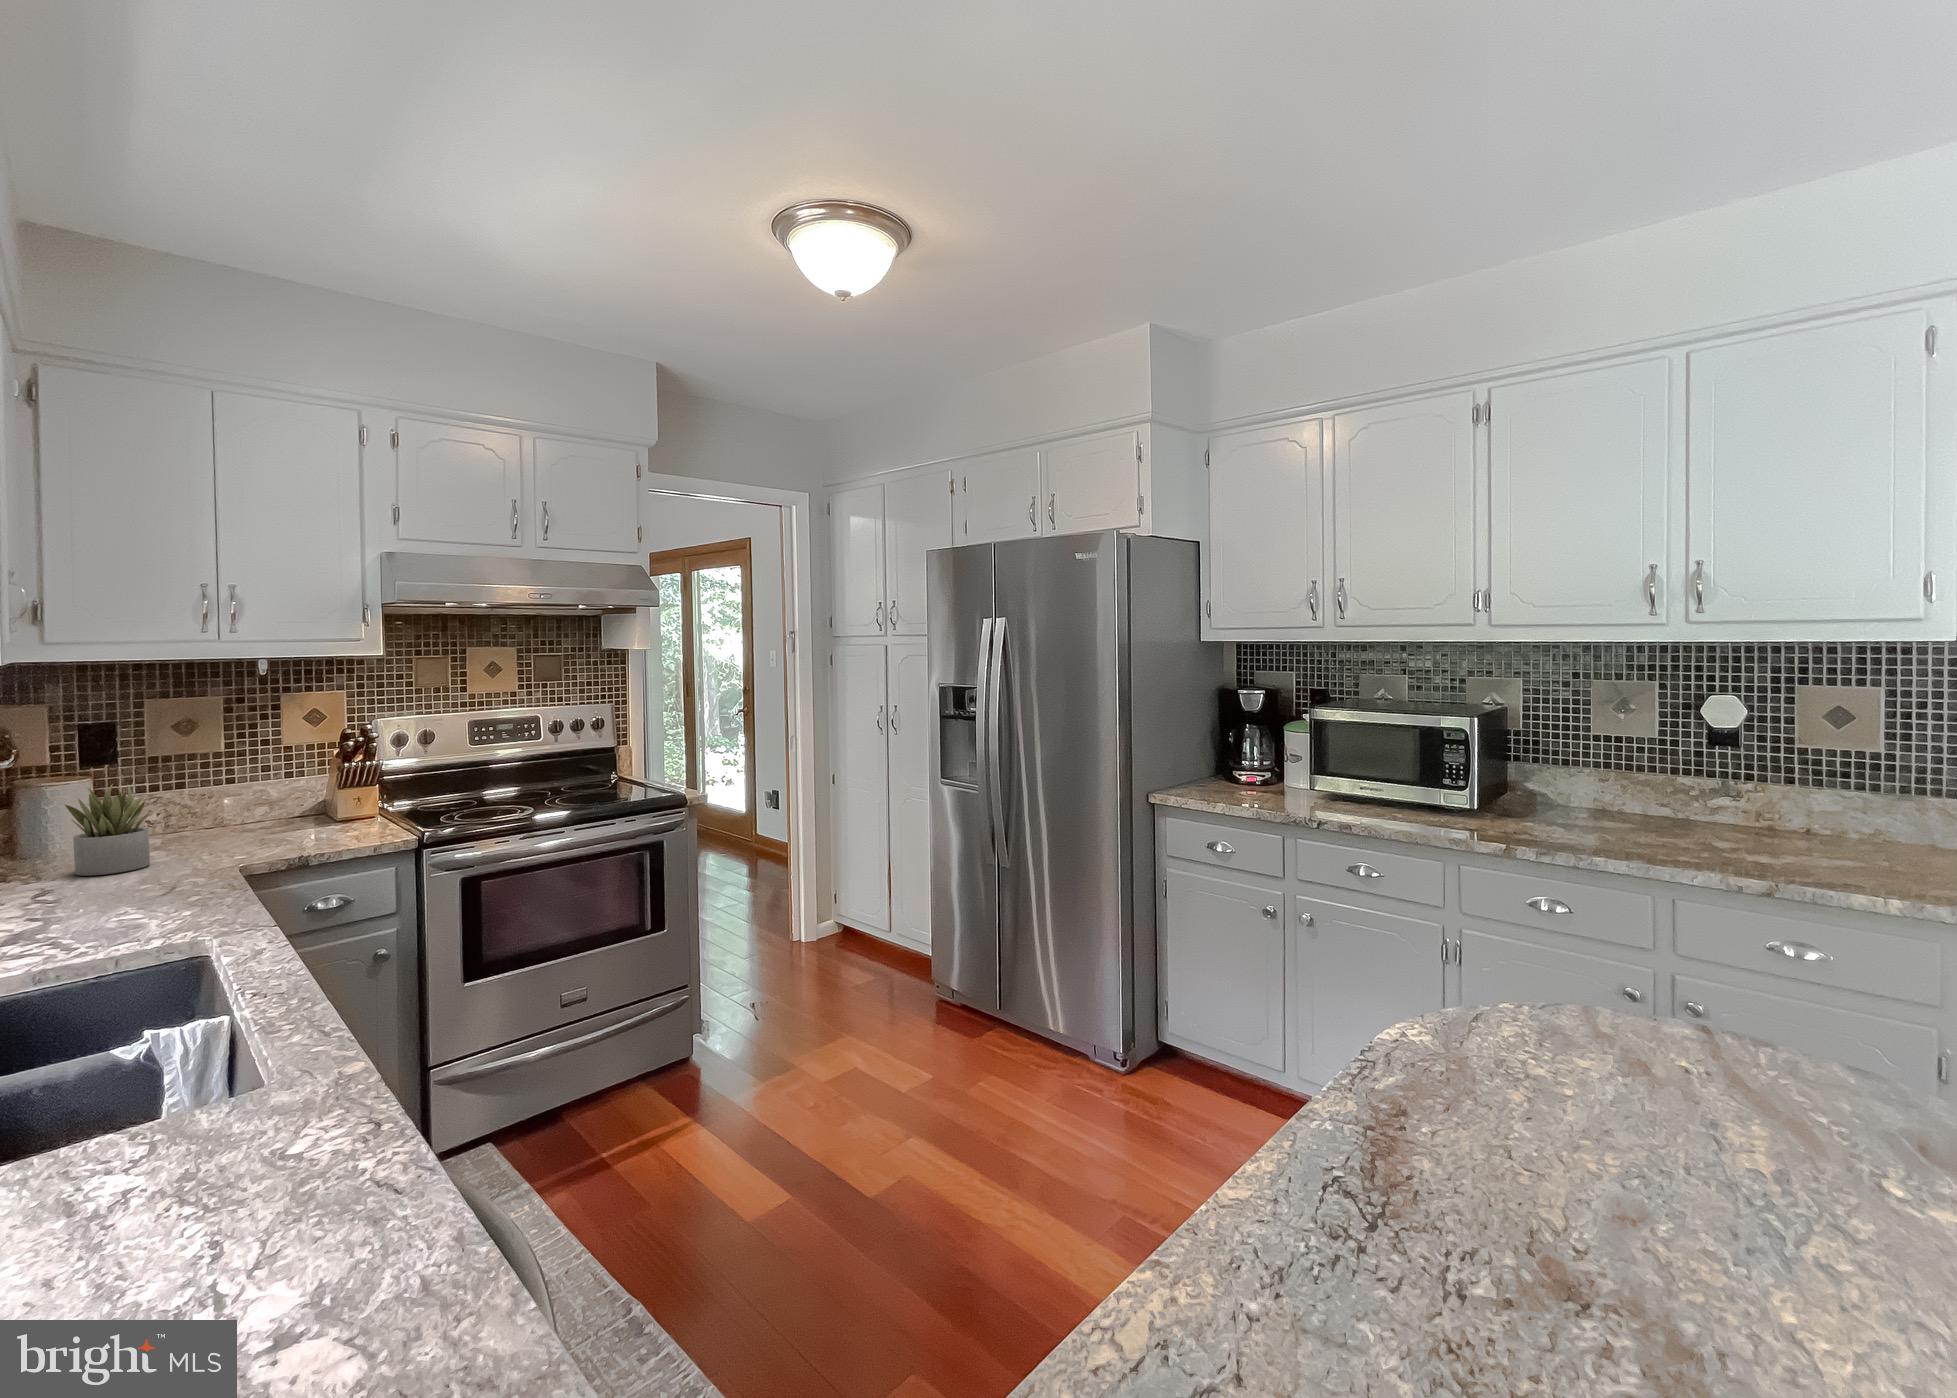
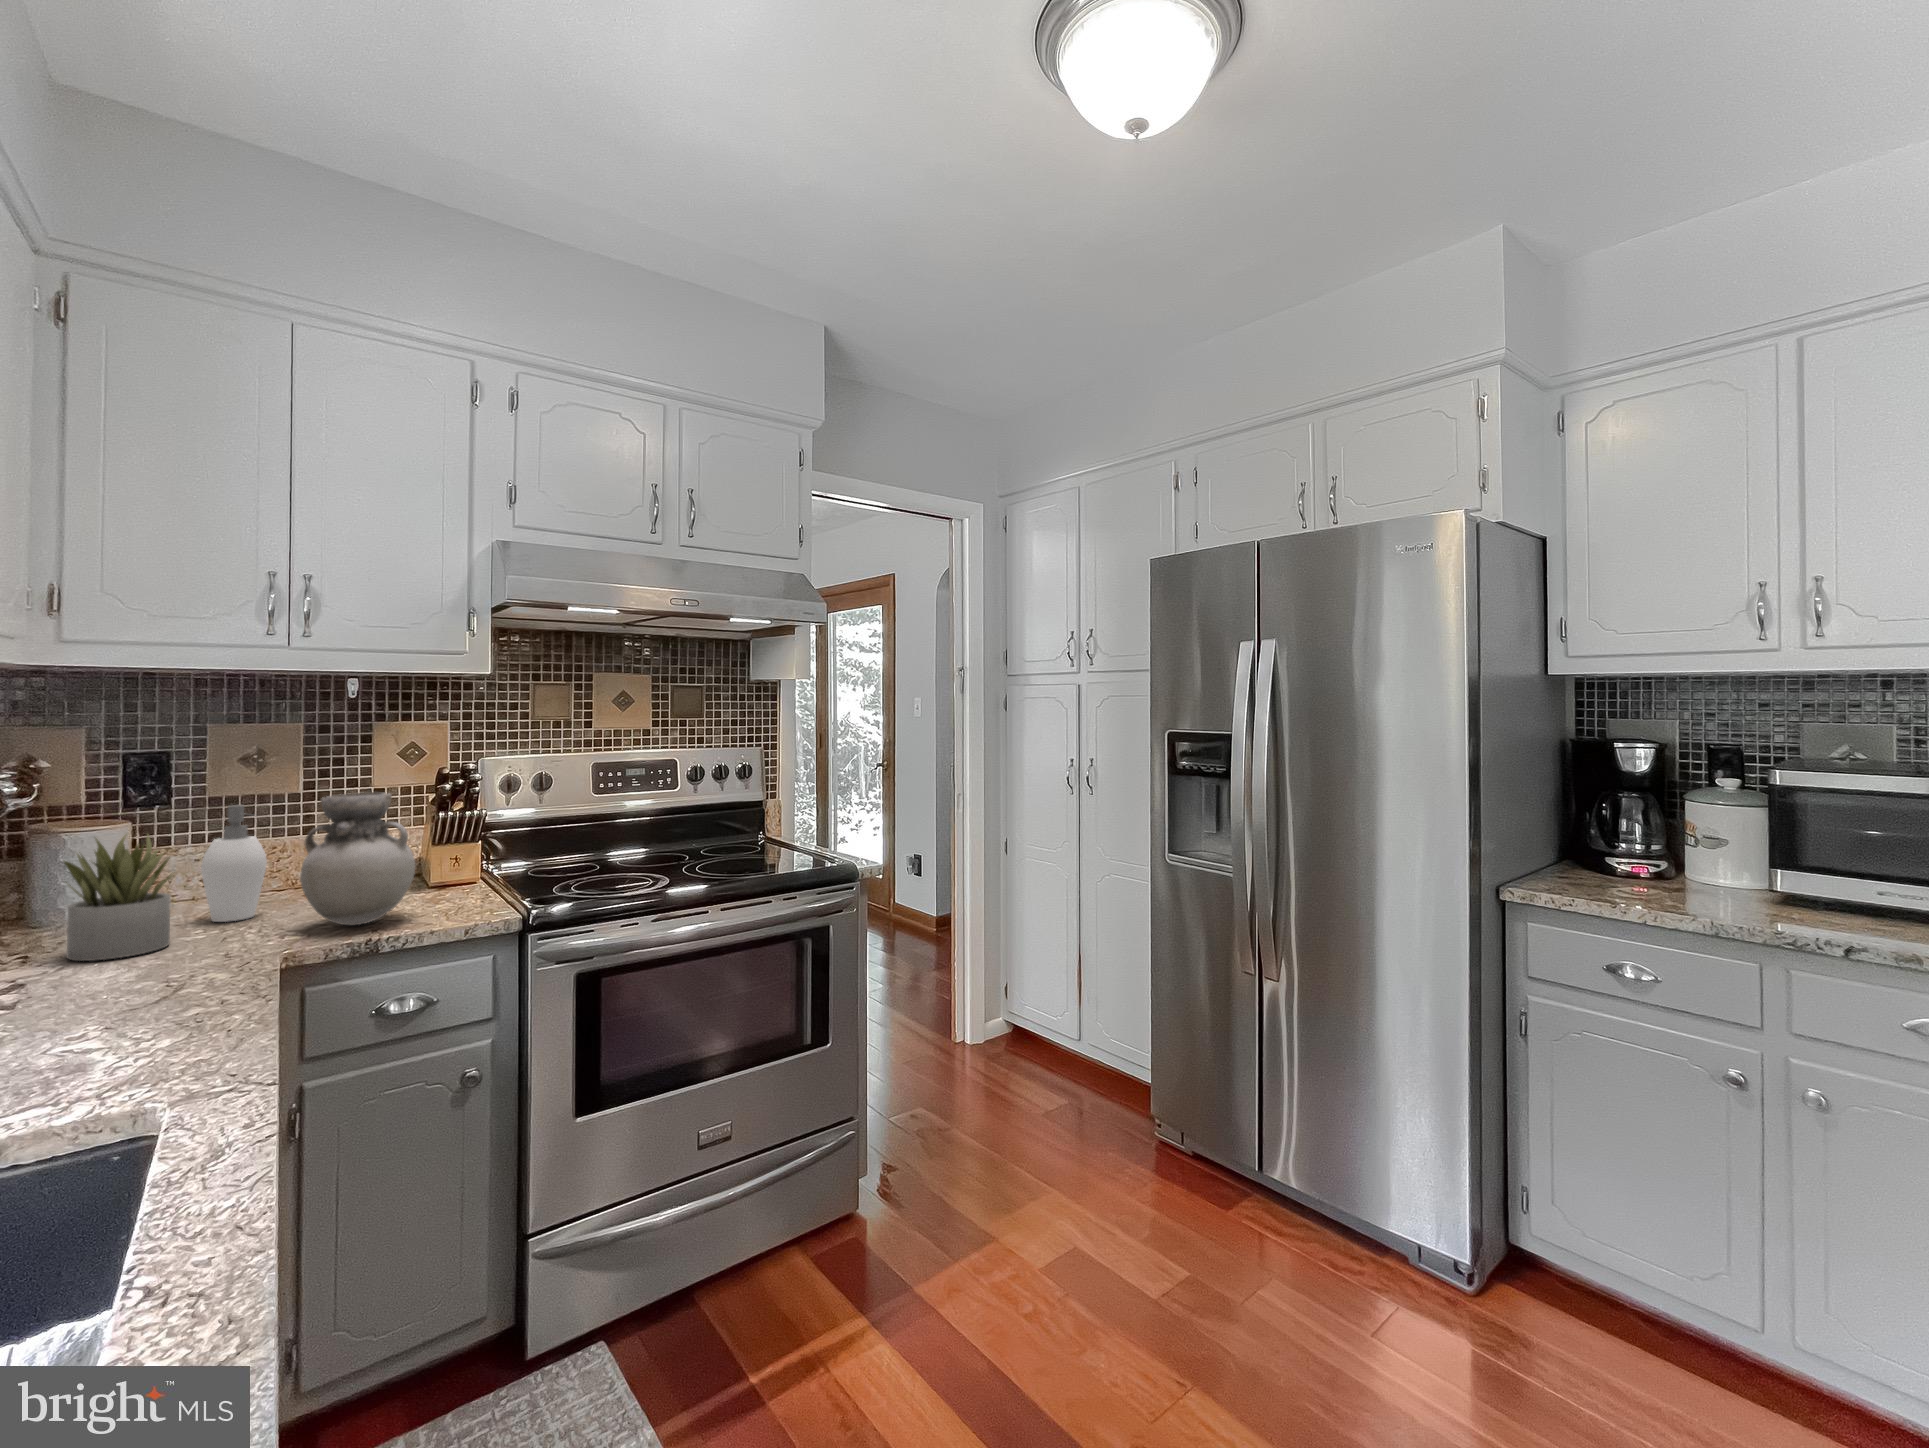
vase: none [246,749,334,847] -> present [300,792,415,925]
soap dispenser: none [161,761,212,849] -> present [201,805,267,922]

